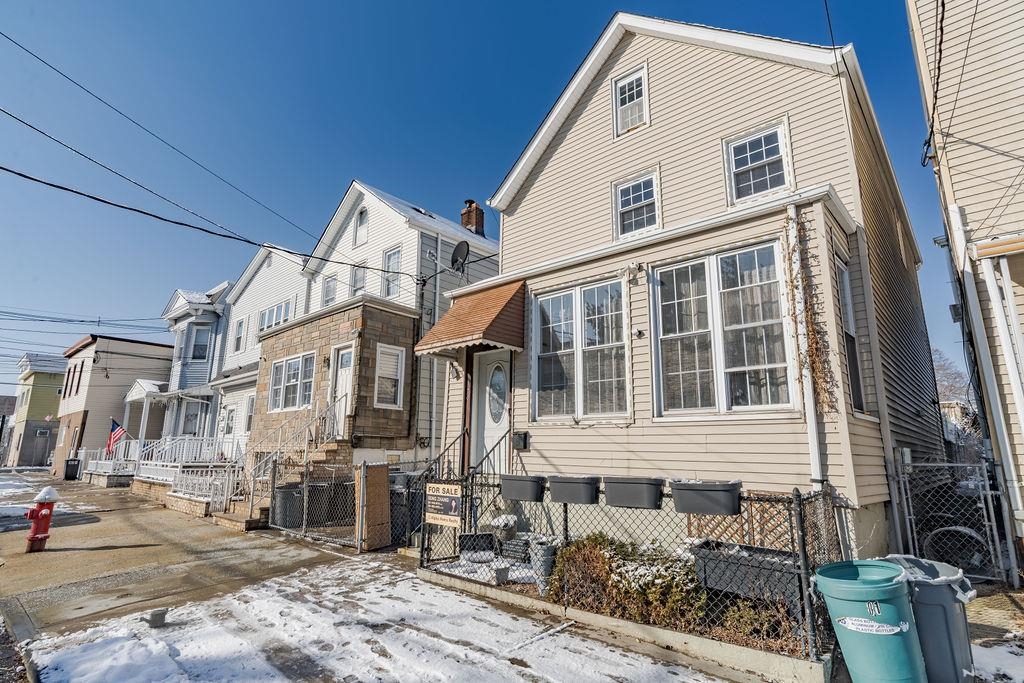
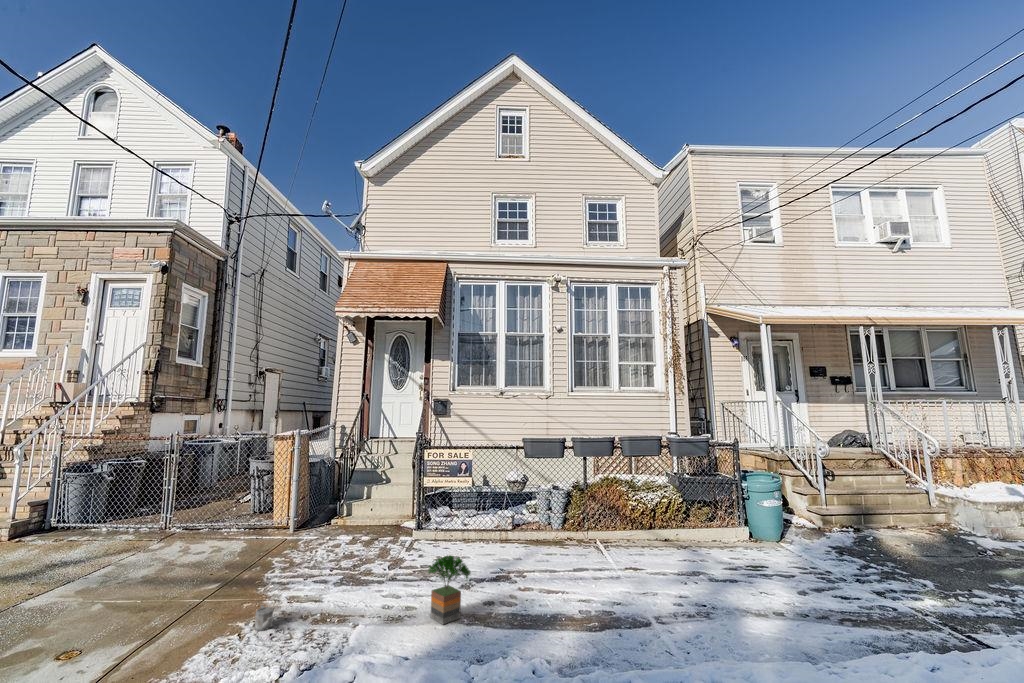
potted tree: none [220,593,266,664] -> present [428,555,470,624]

